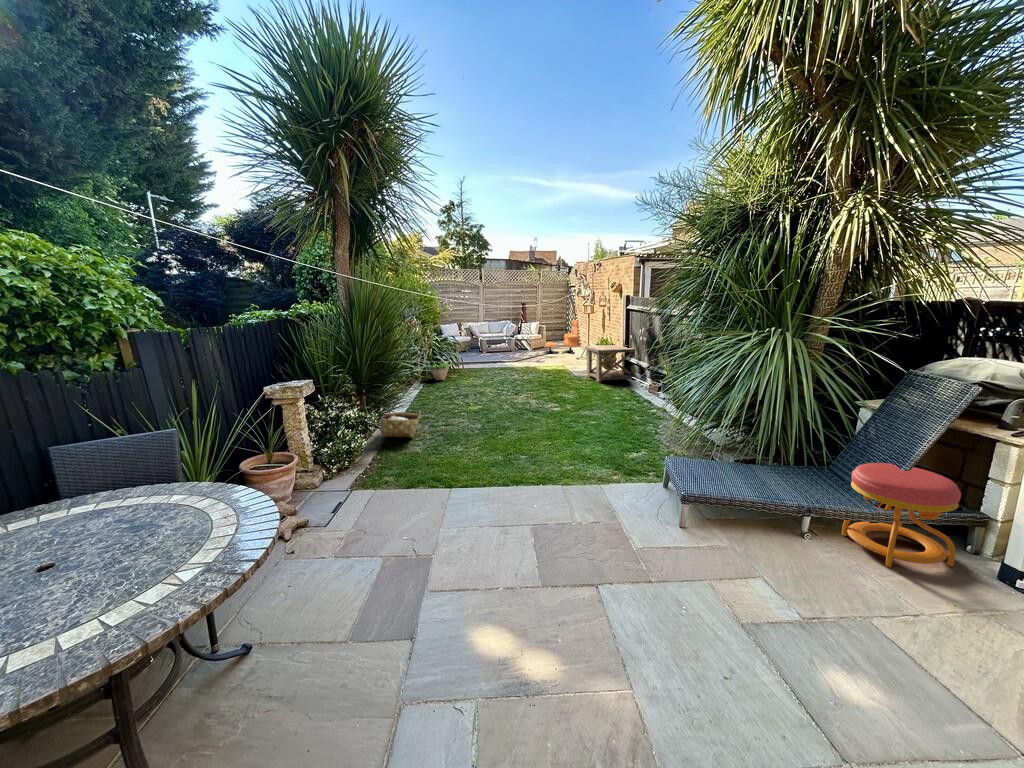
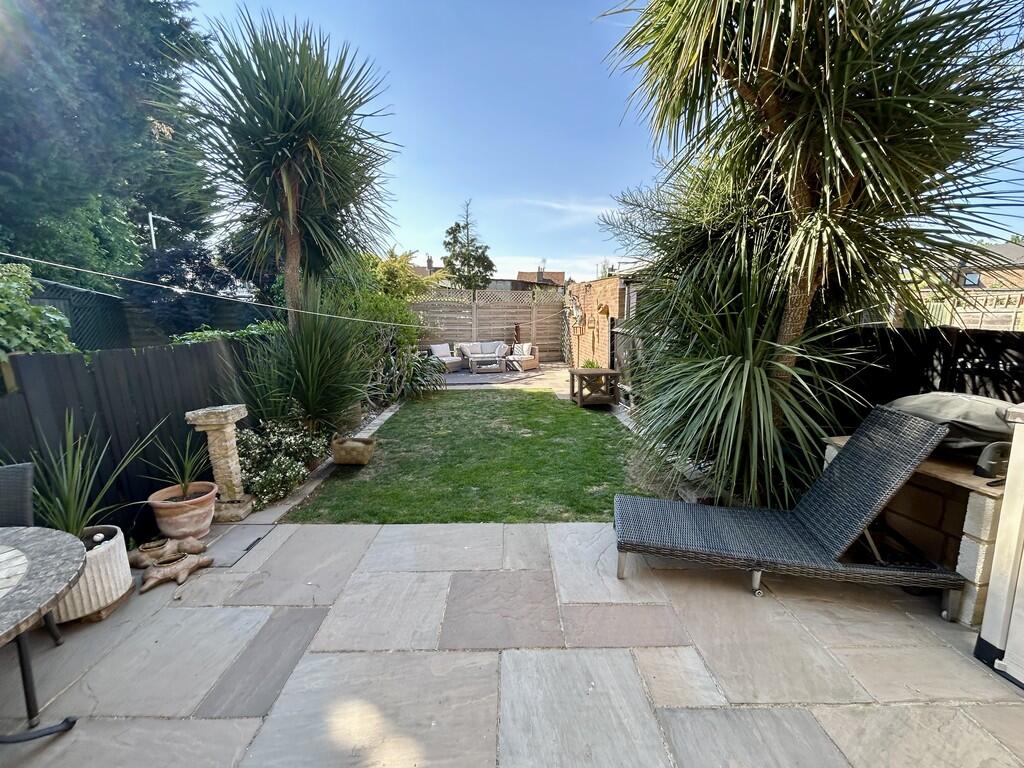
lounge chair: present [543,320,579,354] -> none [532,342,572,376]
decorative plant: present [429,361,452,380] -> none [402,382,435,402]
stool: present [842,463,961,567] -> none [797,511,926,638]

